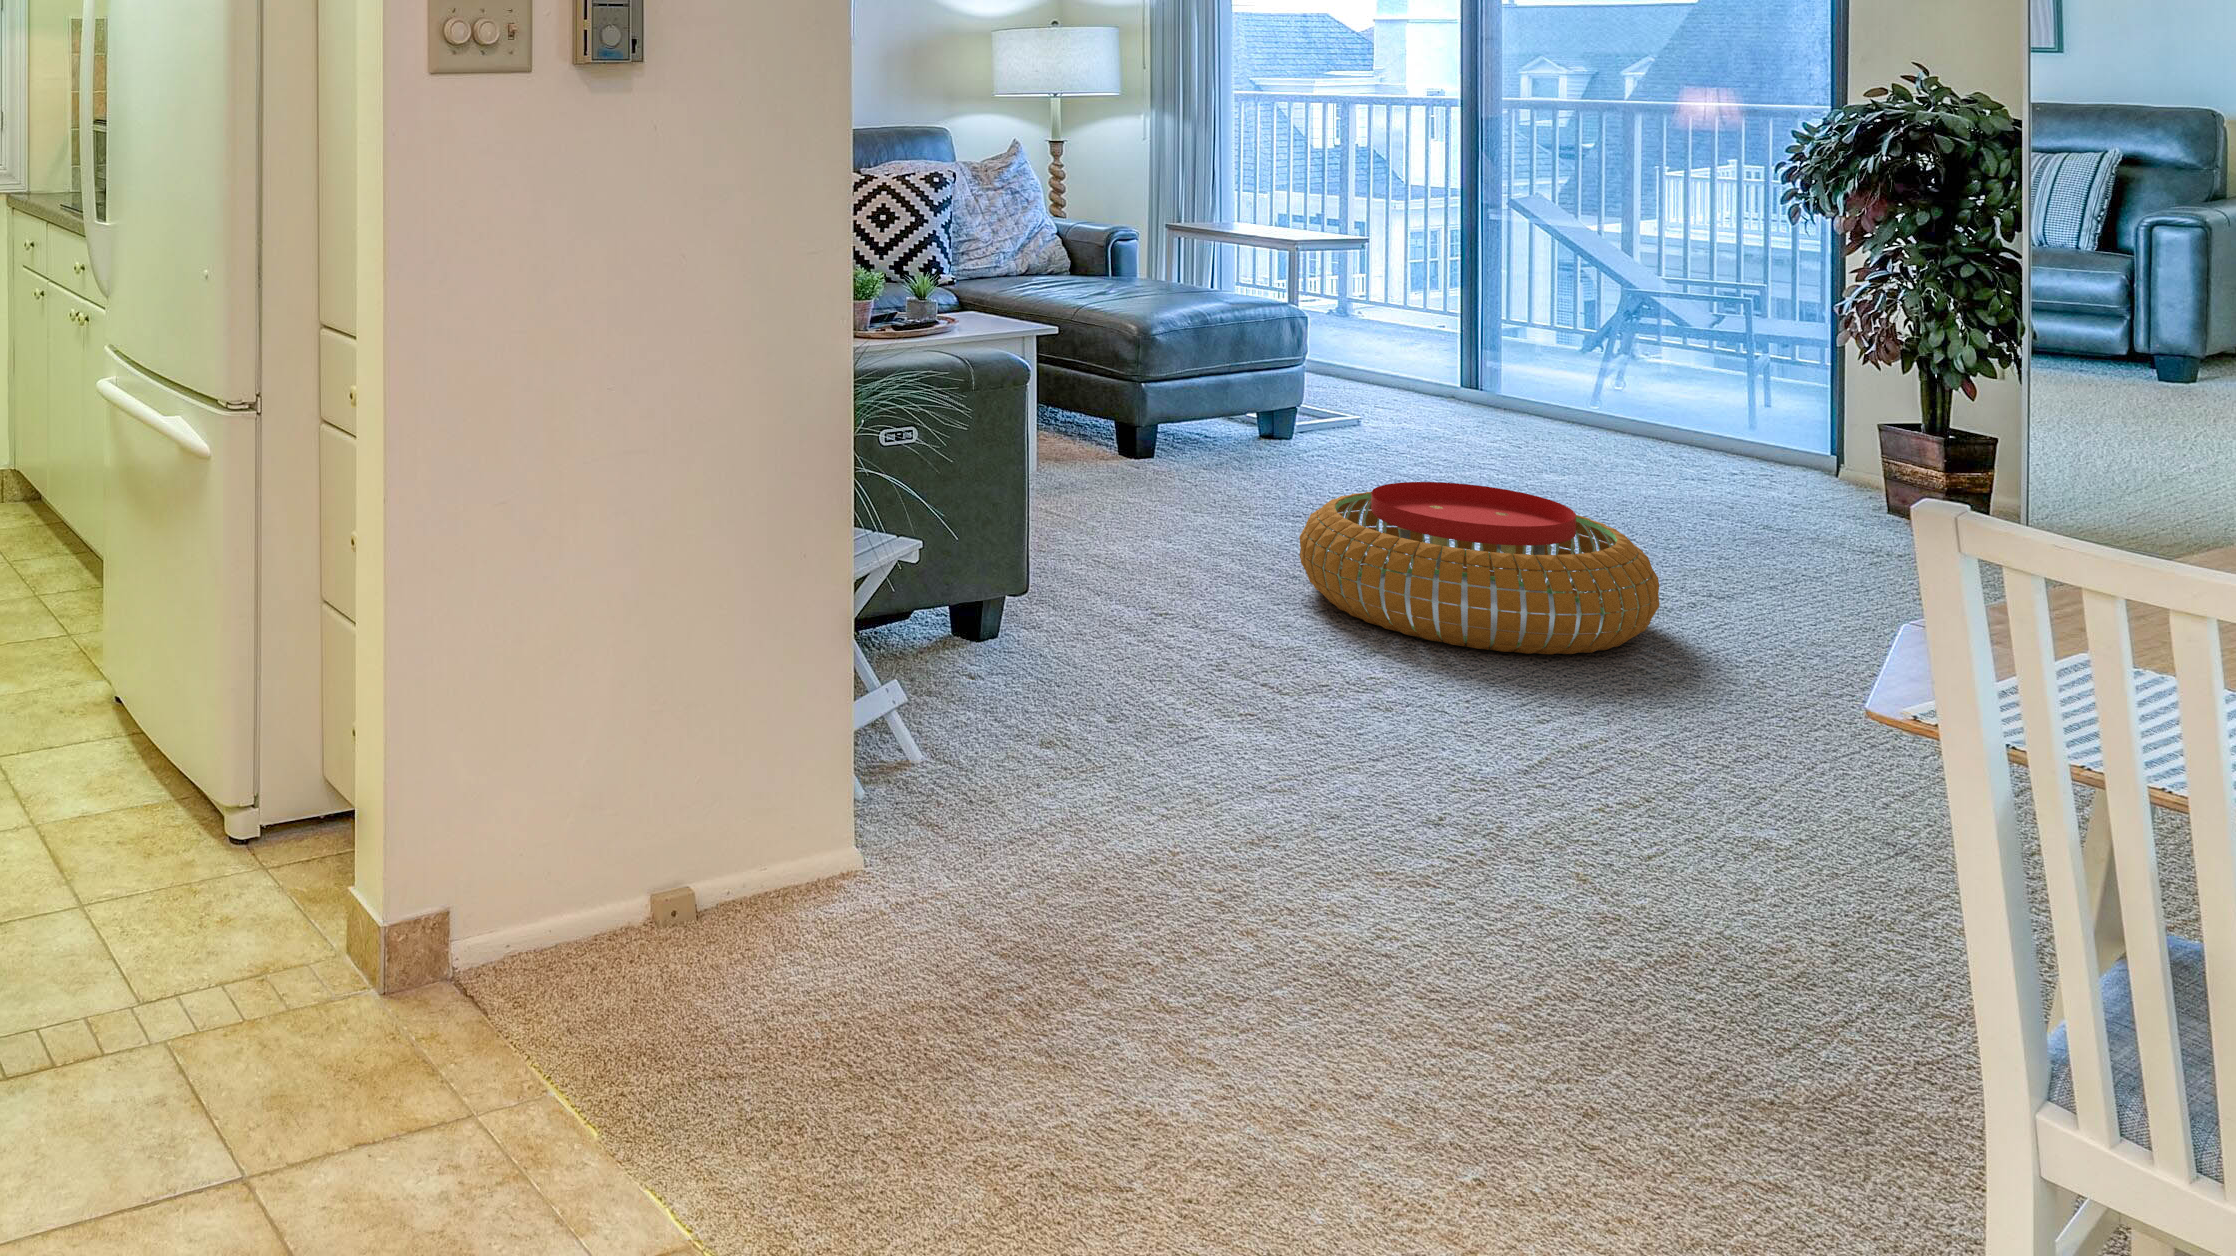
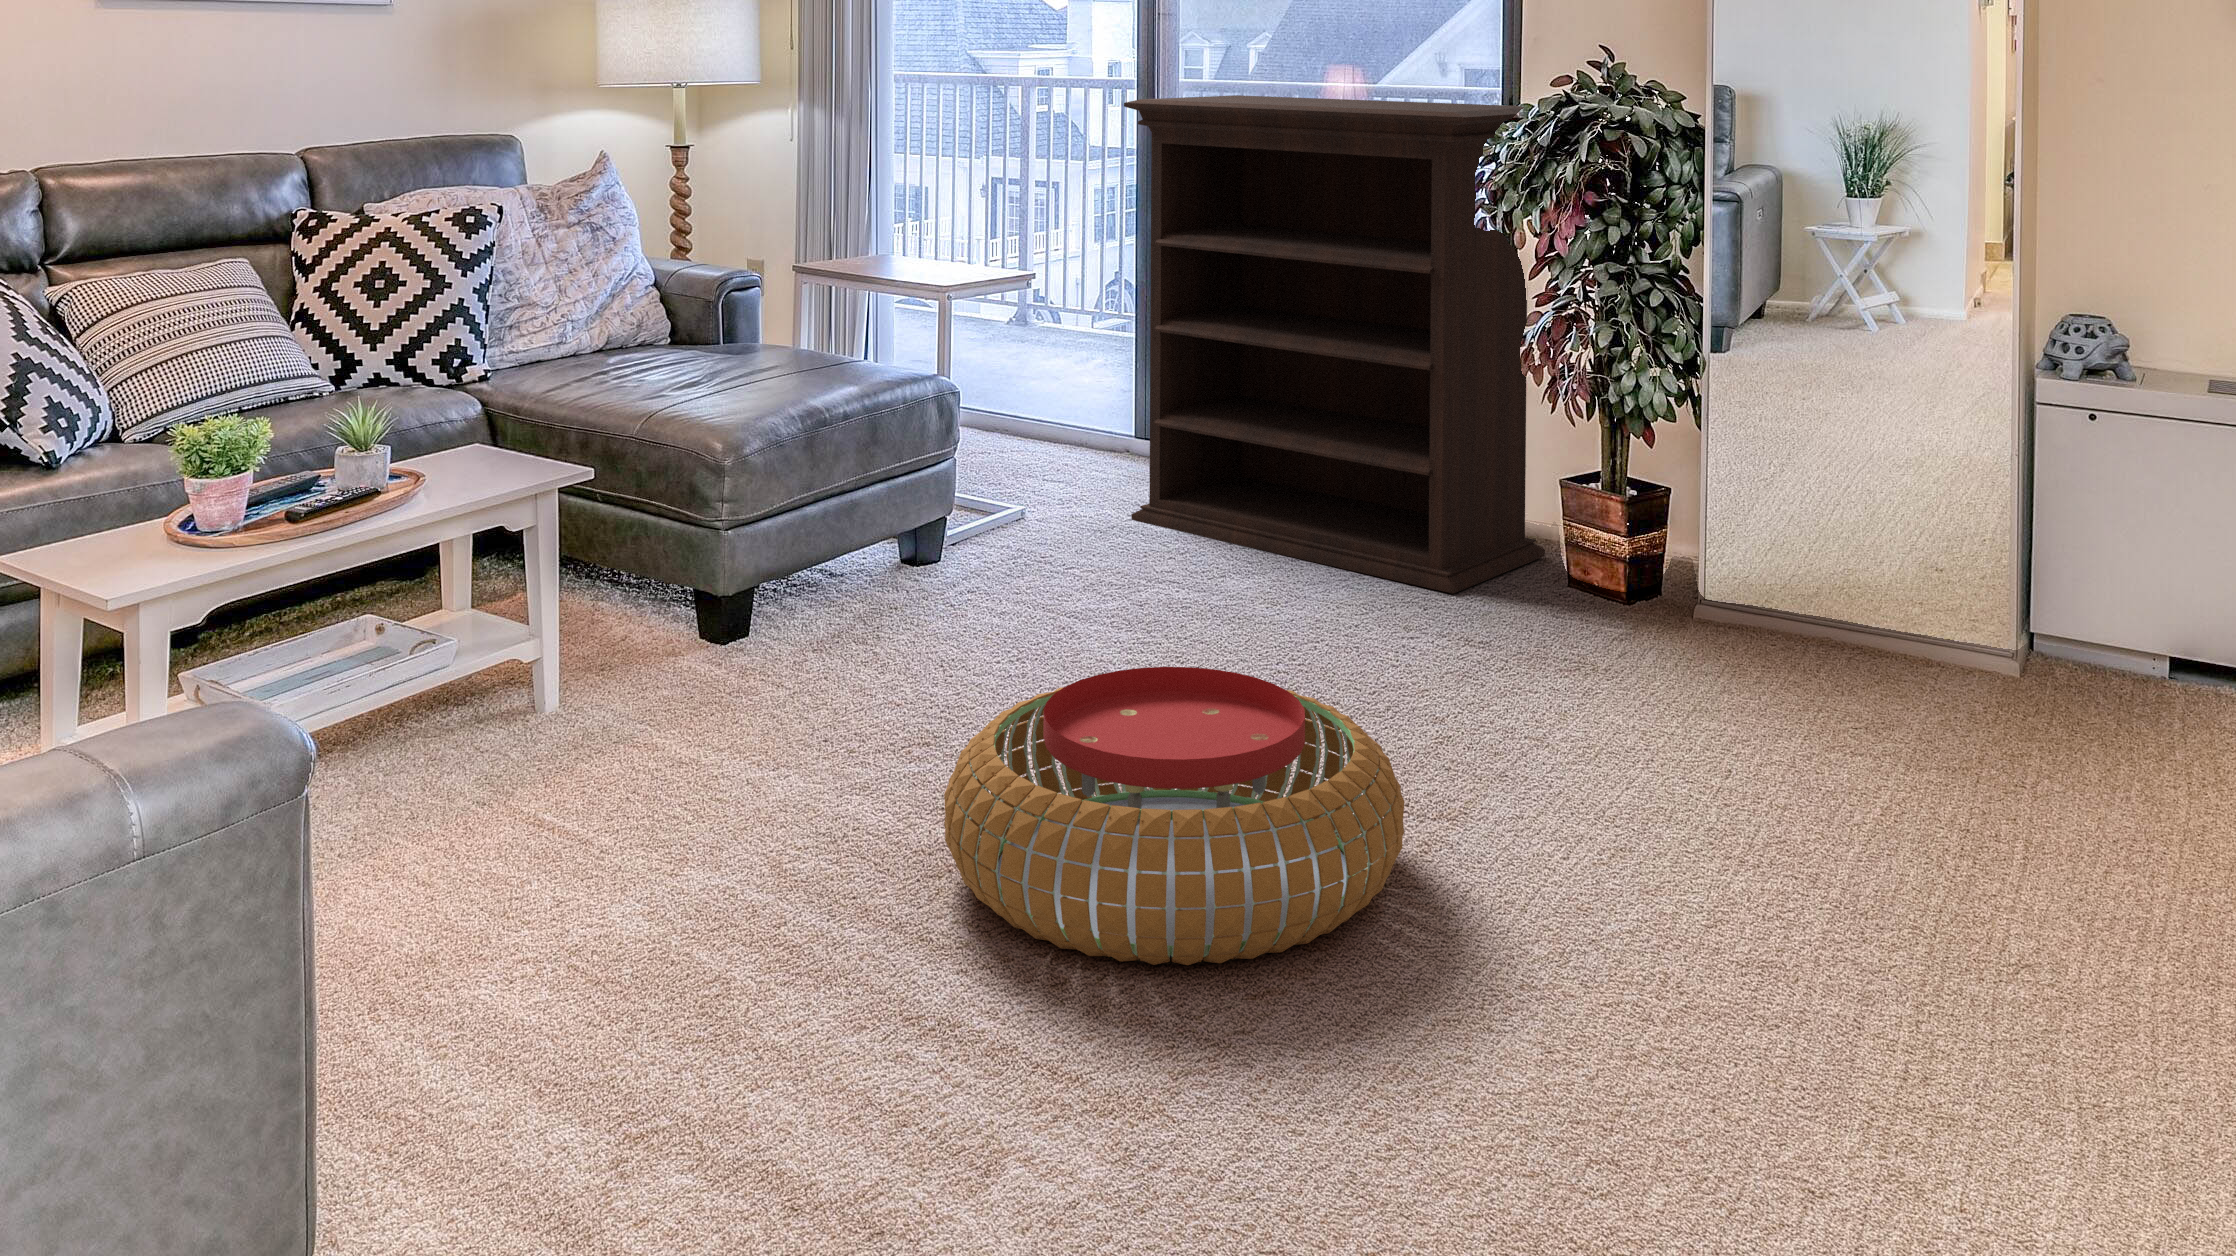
bookshelf: none [1440,104,1876,509] -> present [1124,95,1545,594]

